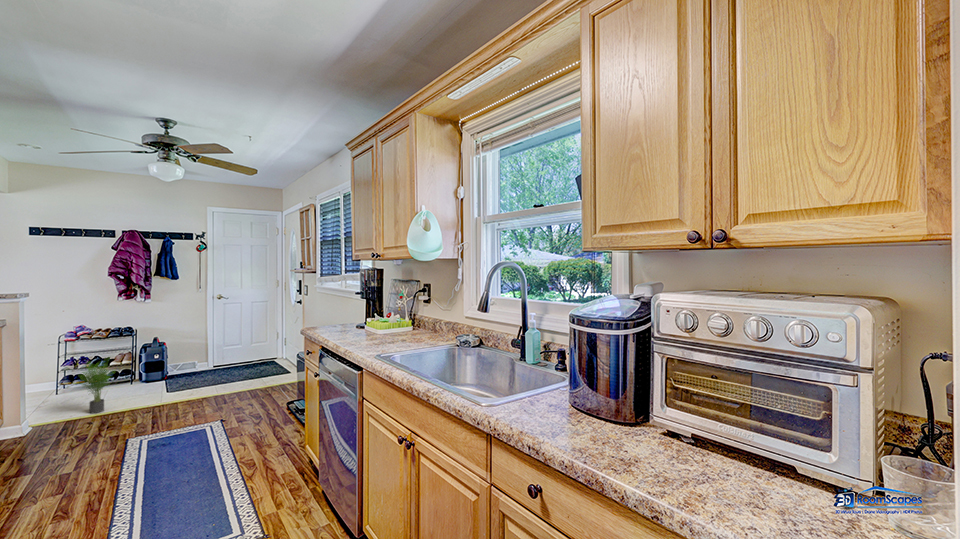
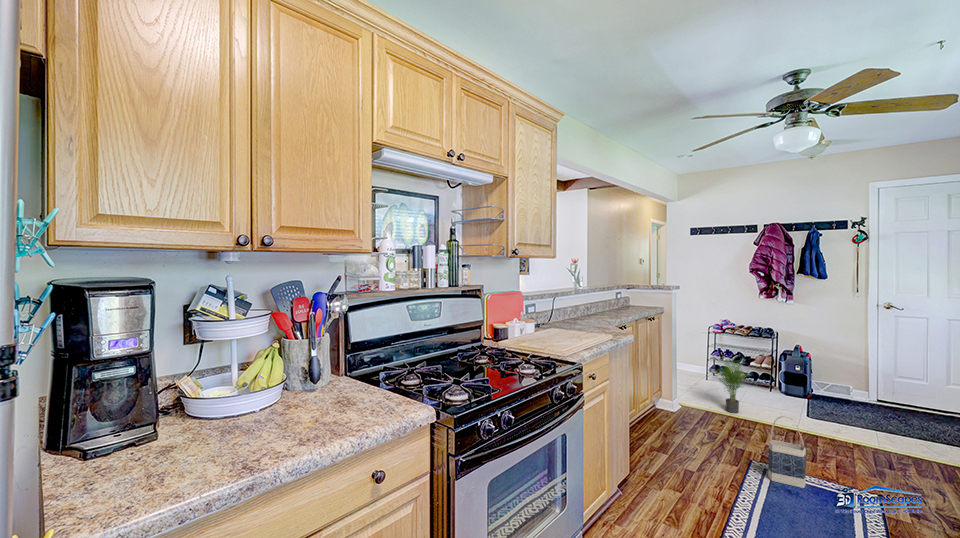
bag: none [145,389,174,446] -> present [768,416,806,488]

